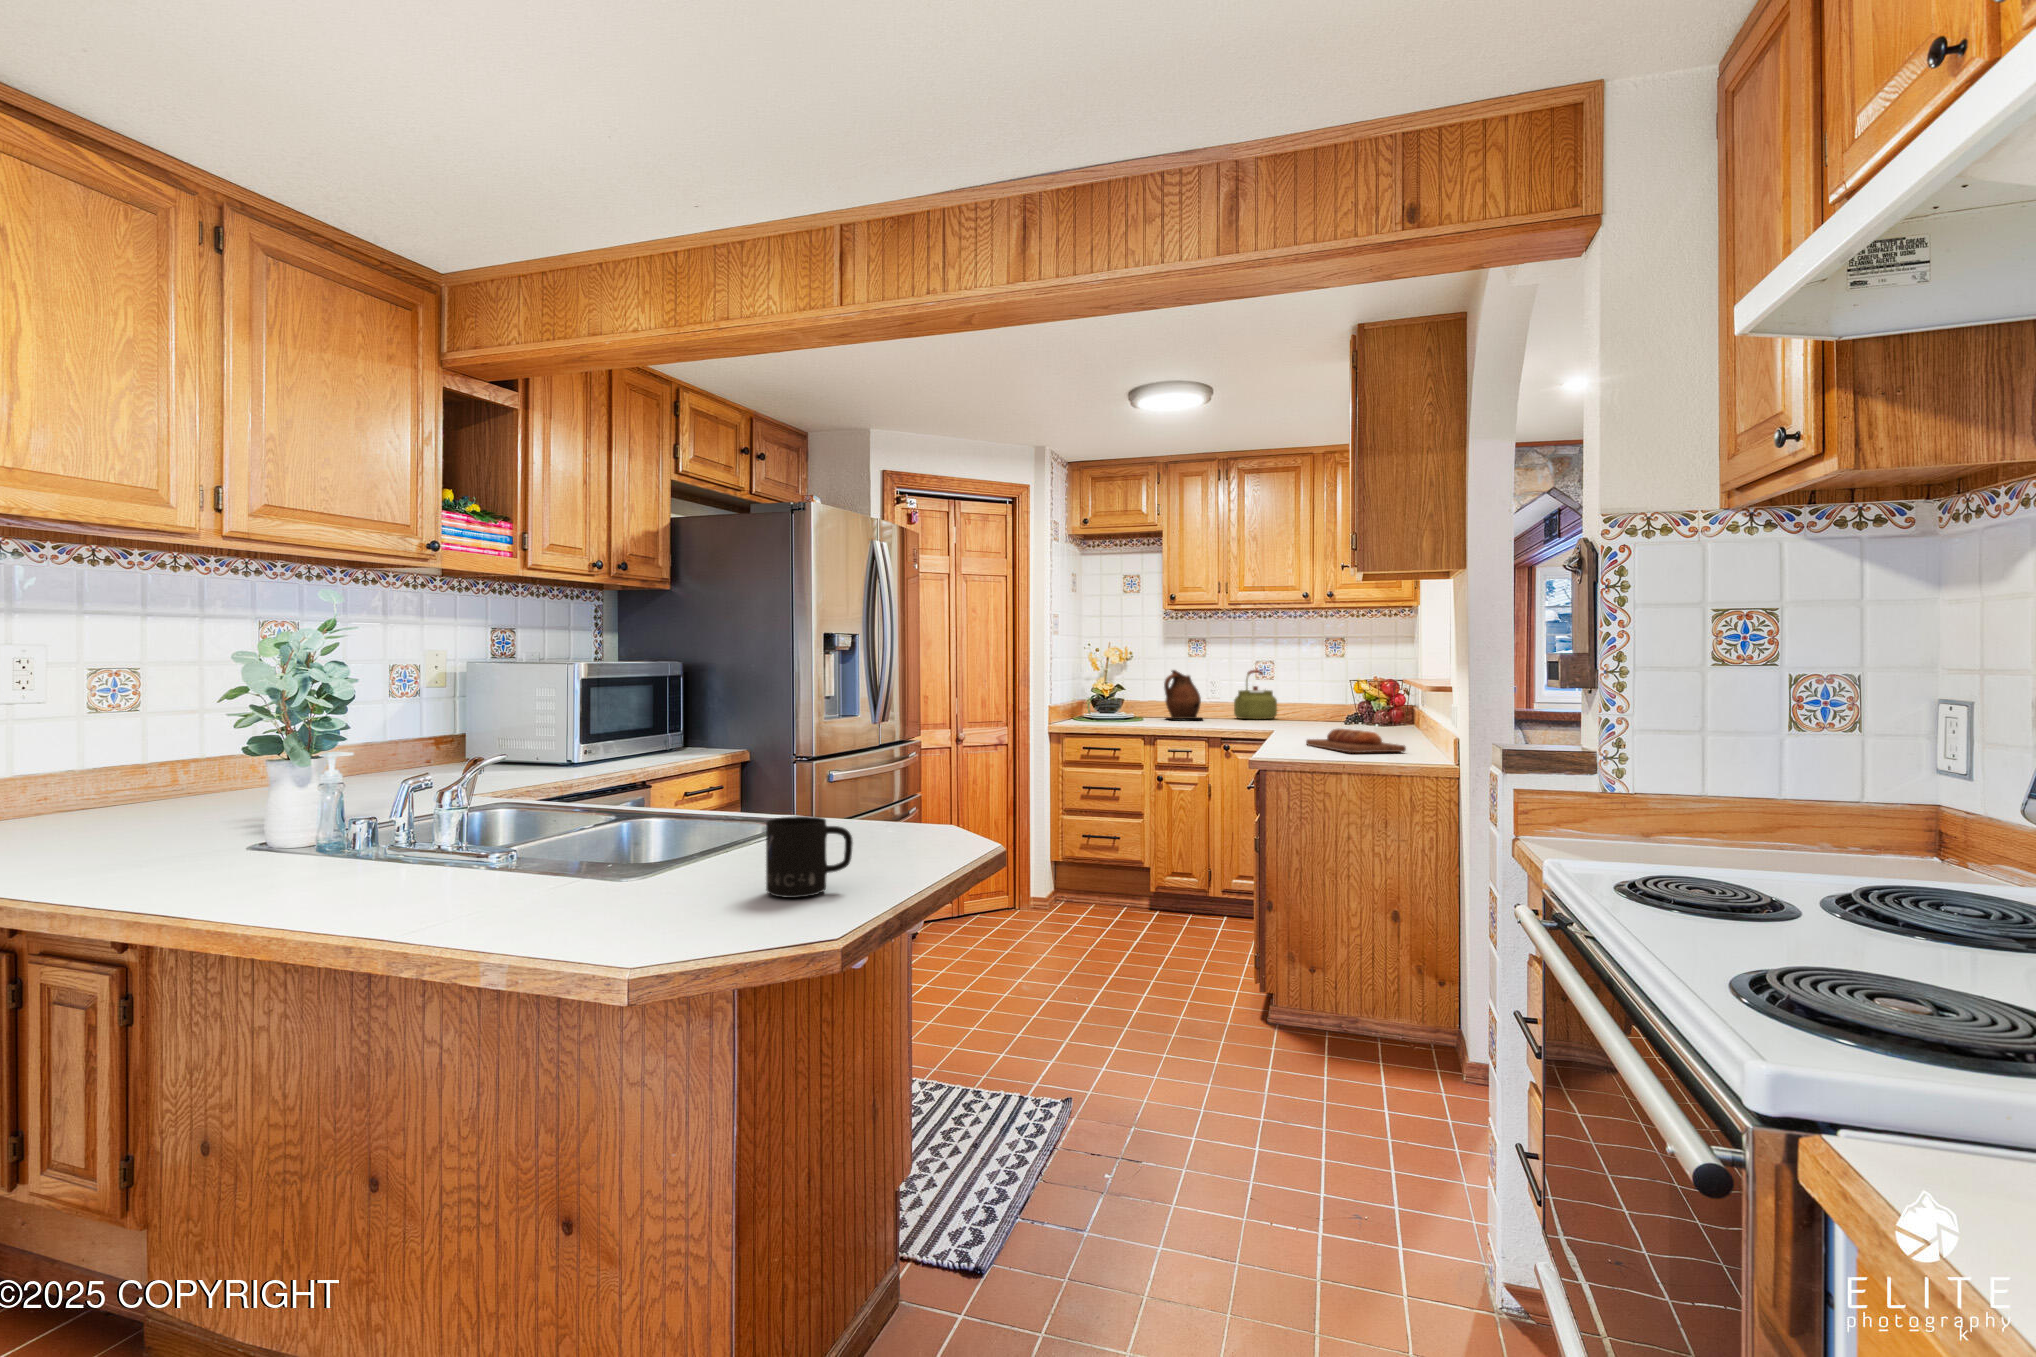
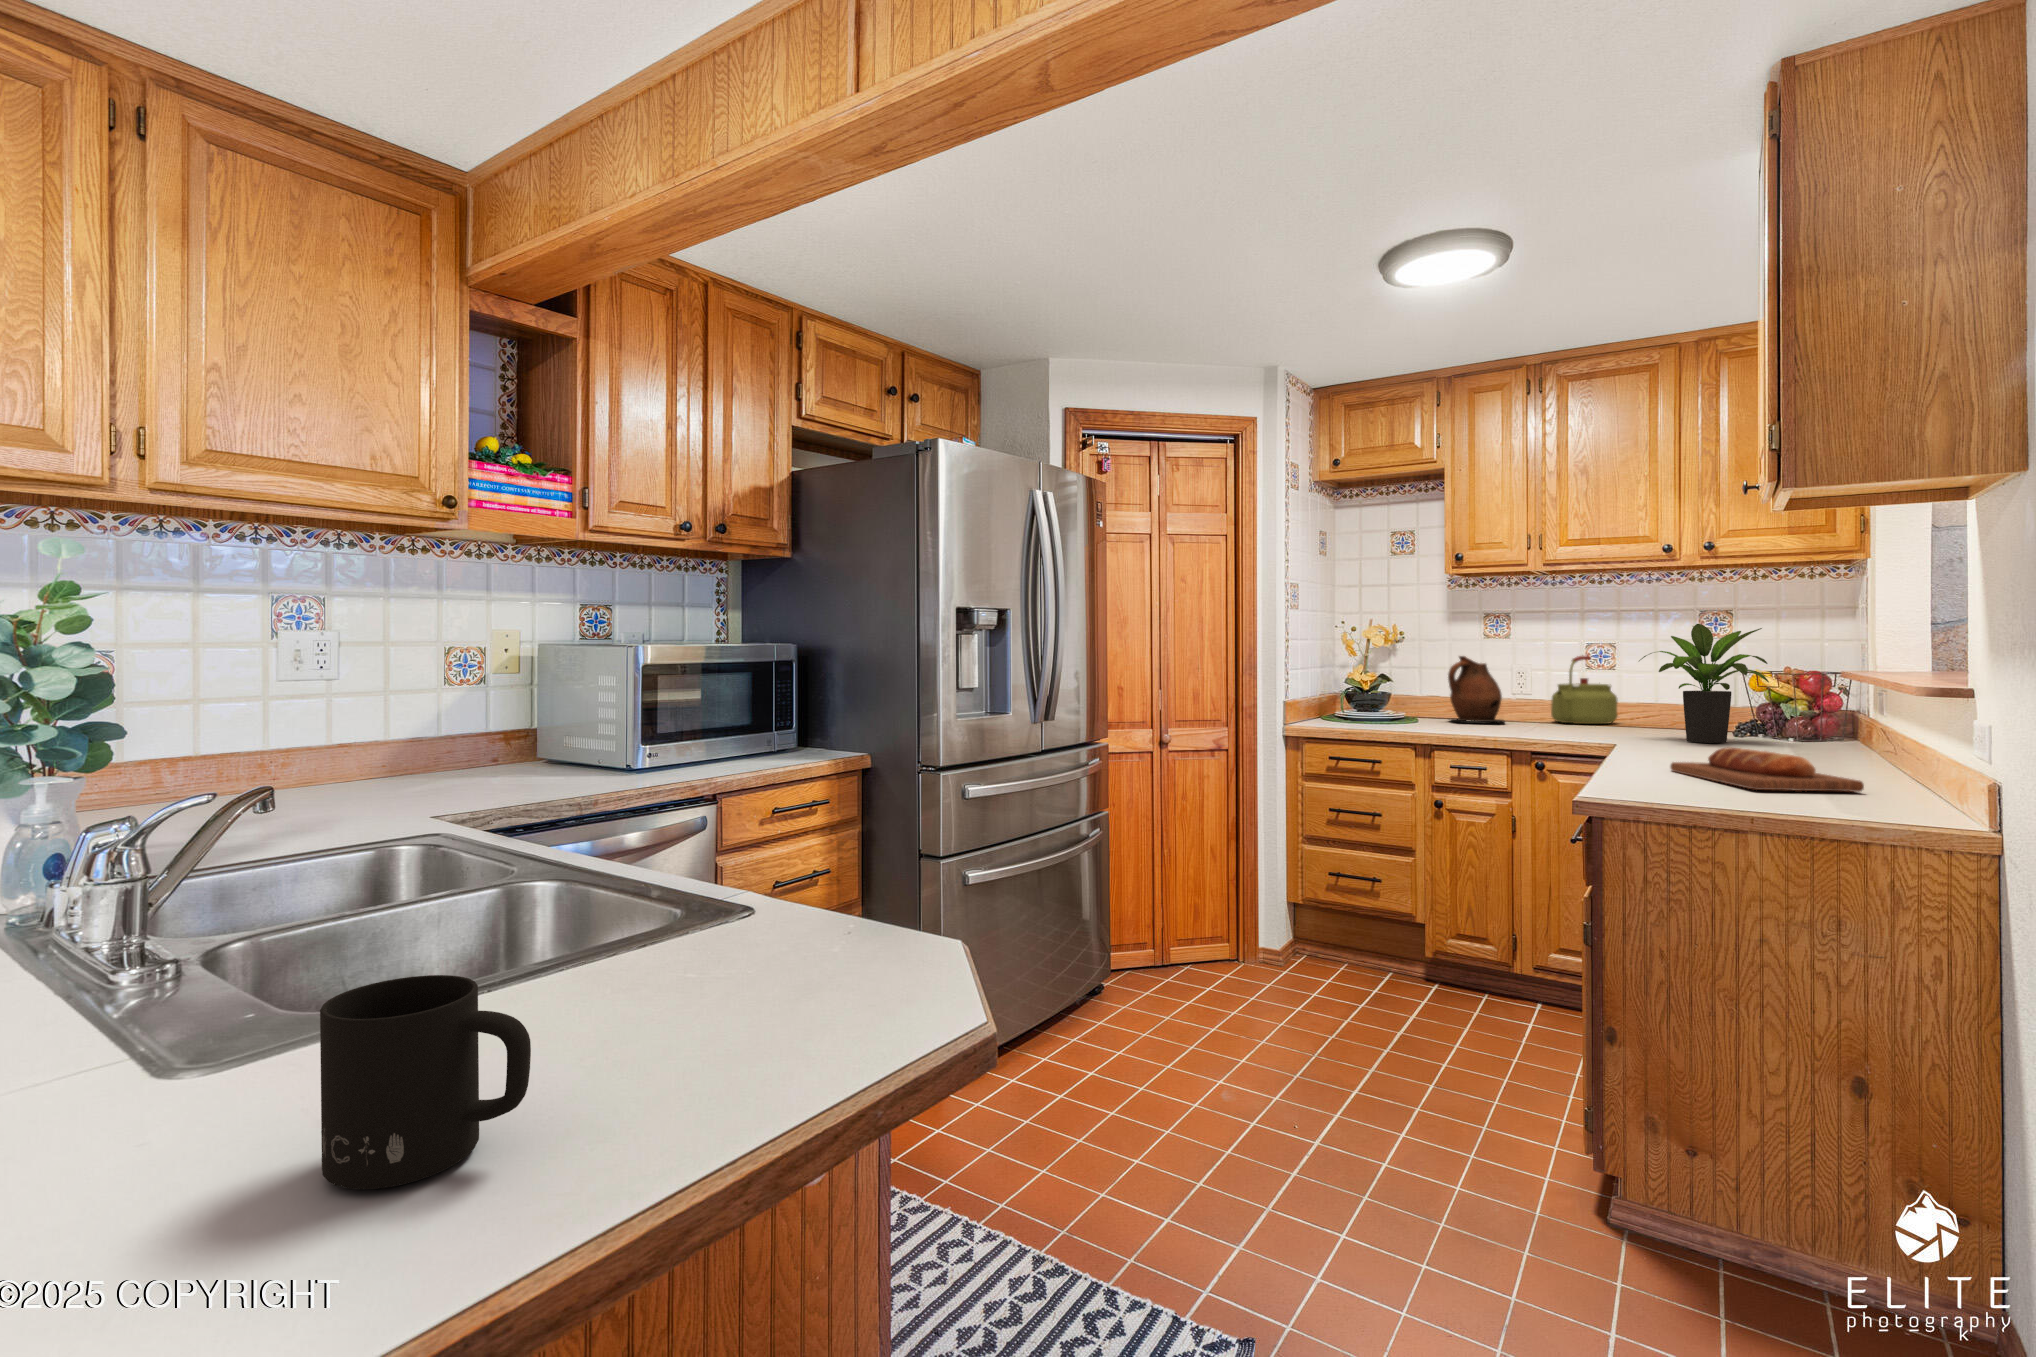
potted plant: none [1289,648,1366,729] -> present [1639,624,1769,743]

